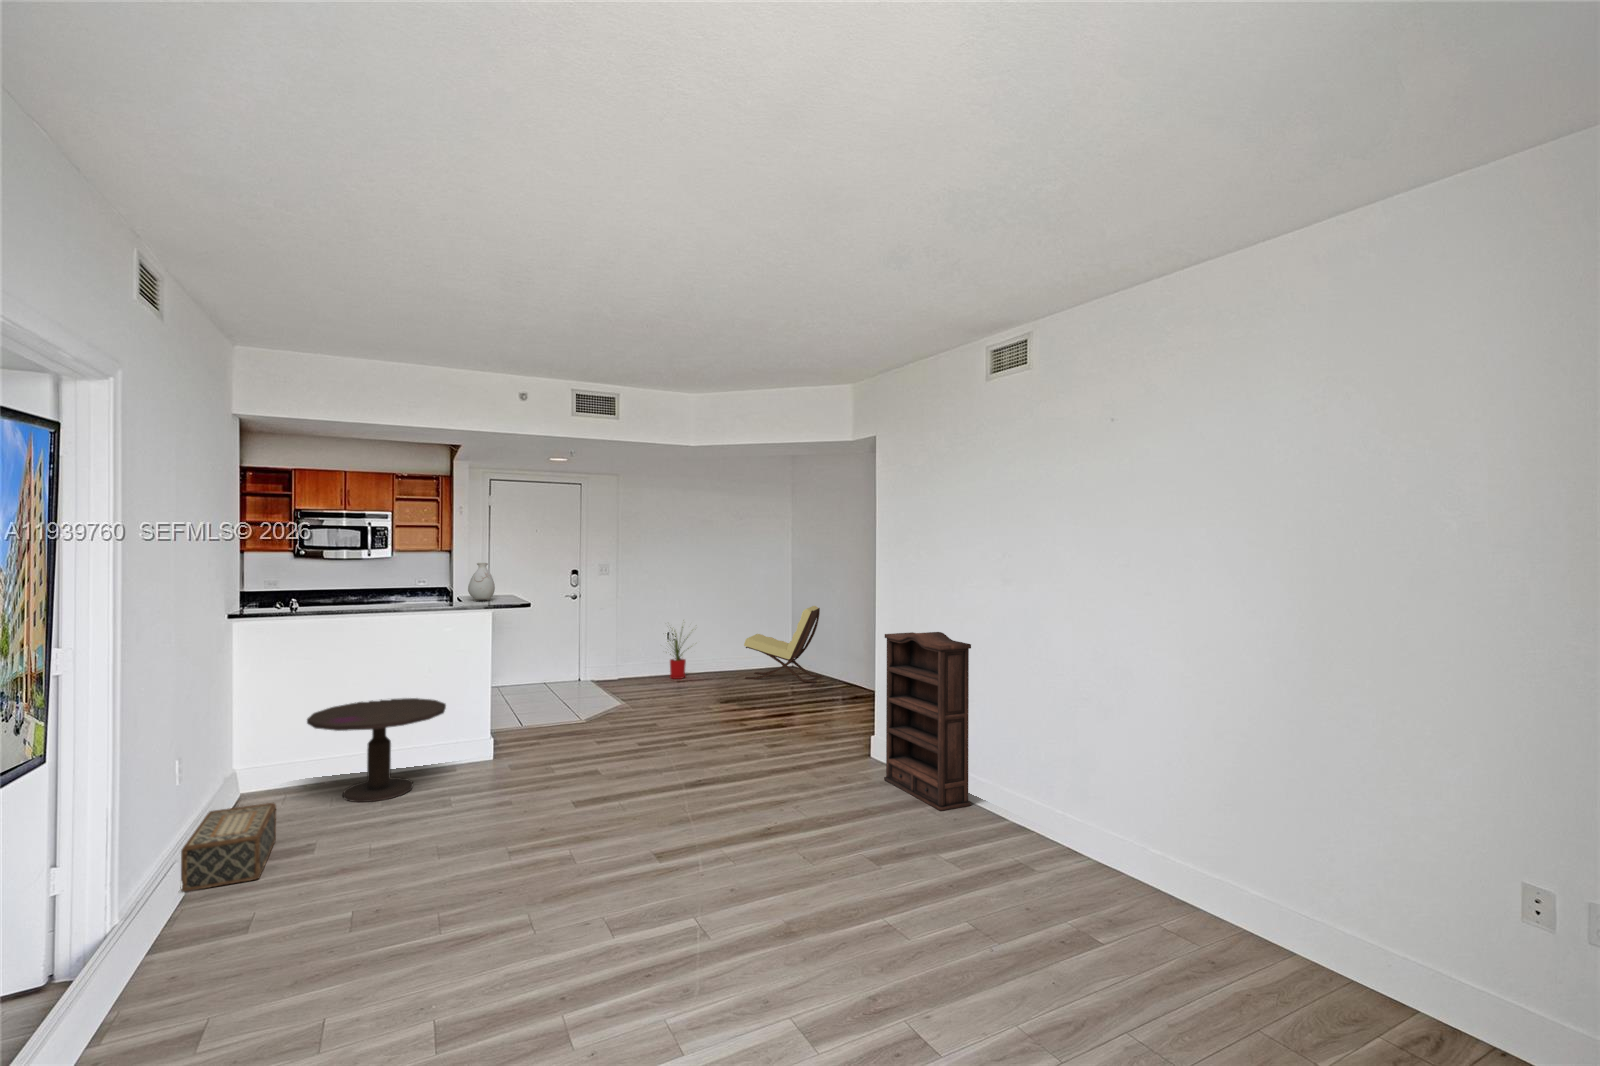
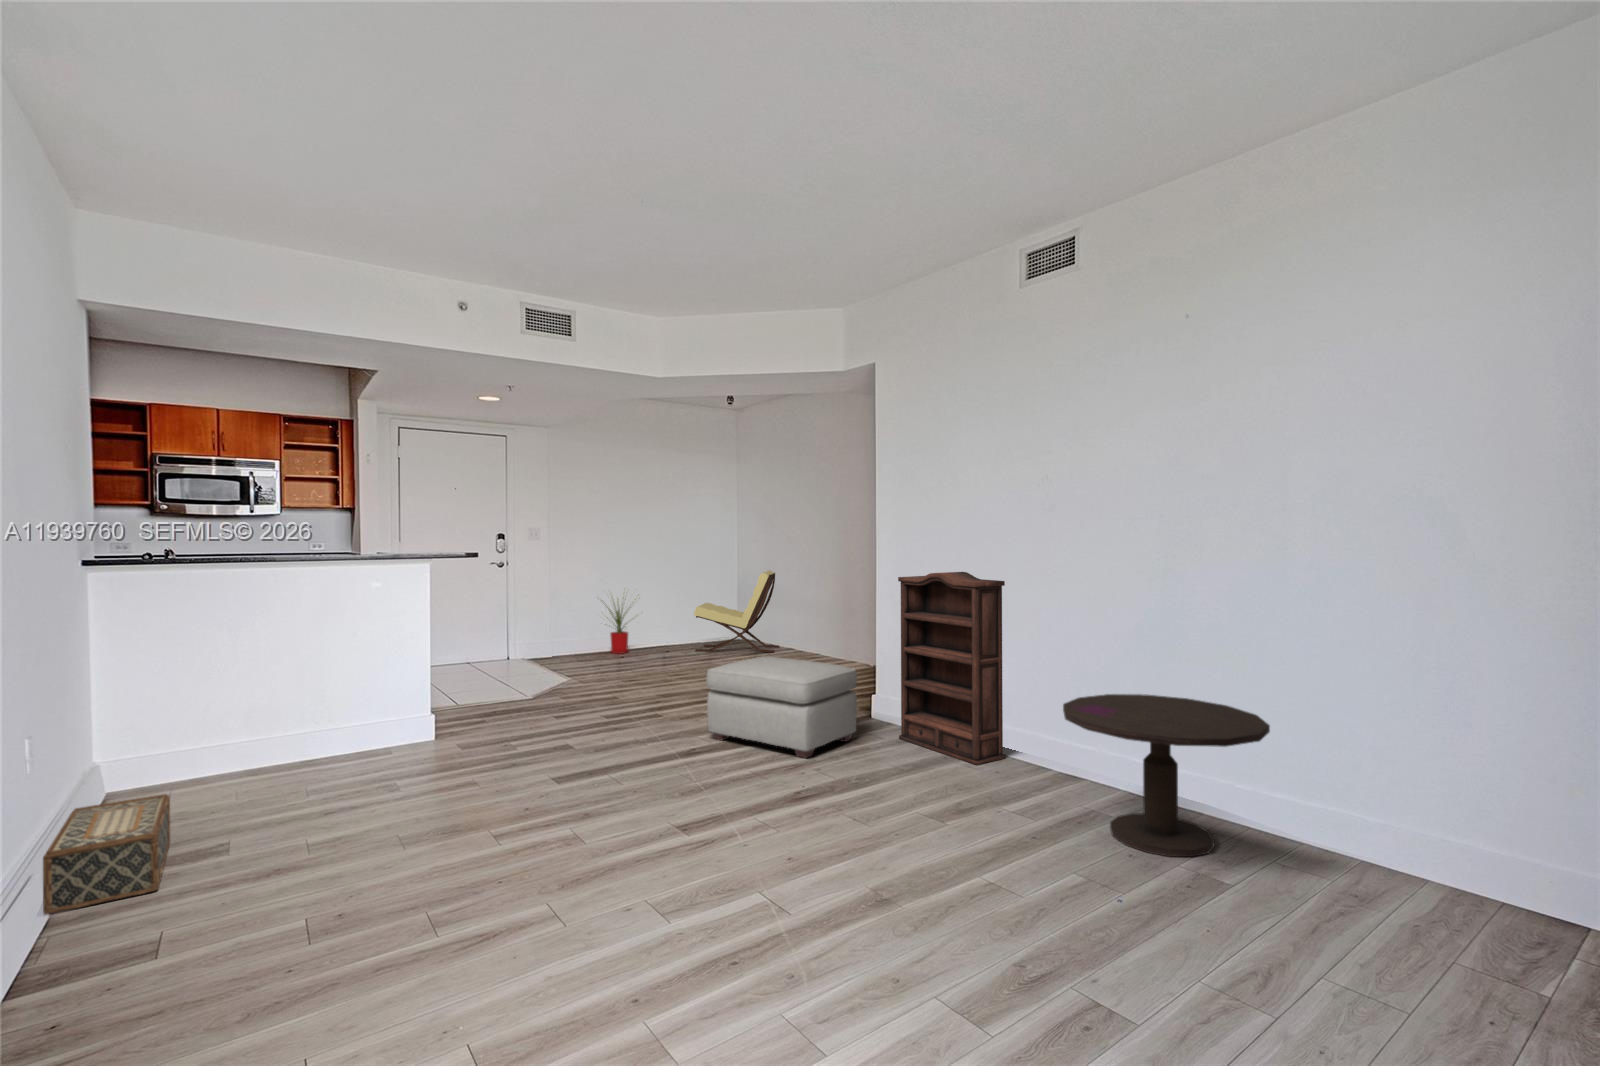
vase: present [468,563,495,601] -> none [392,509,425,555]
side table: present [307,698,446,802] -> present [1063,694,1270,857]
ottoman: none [715,699,846,795] -> present [706,657,857,758]

